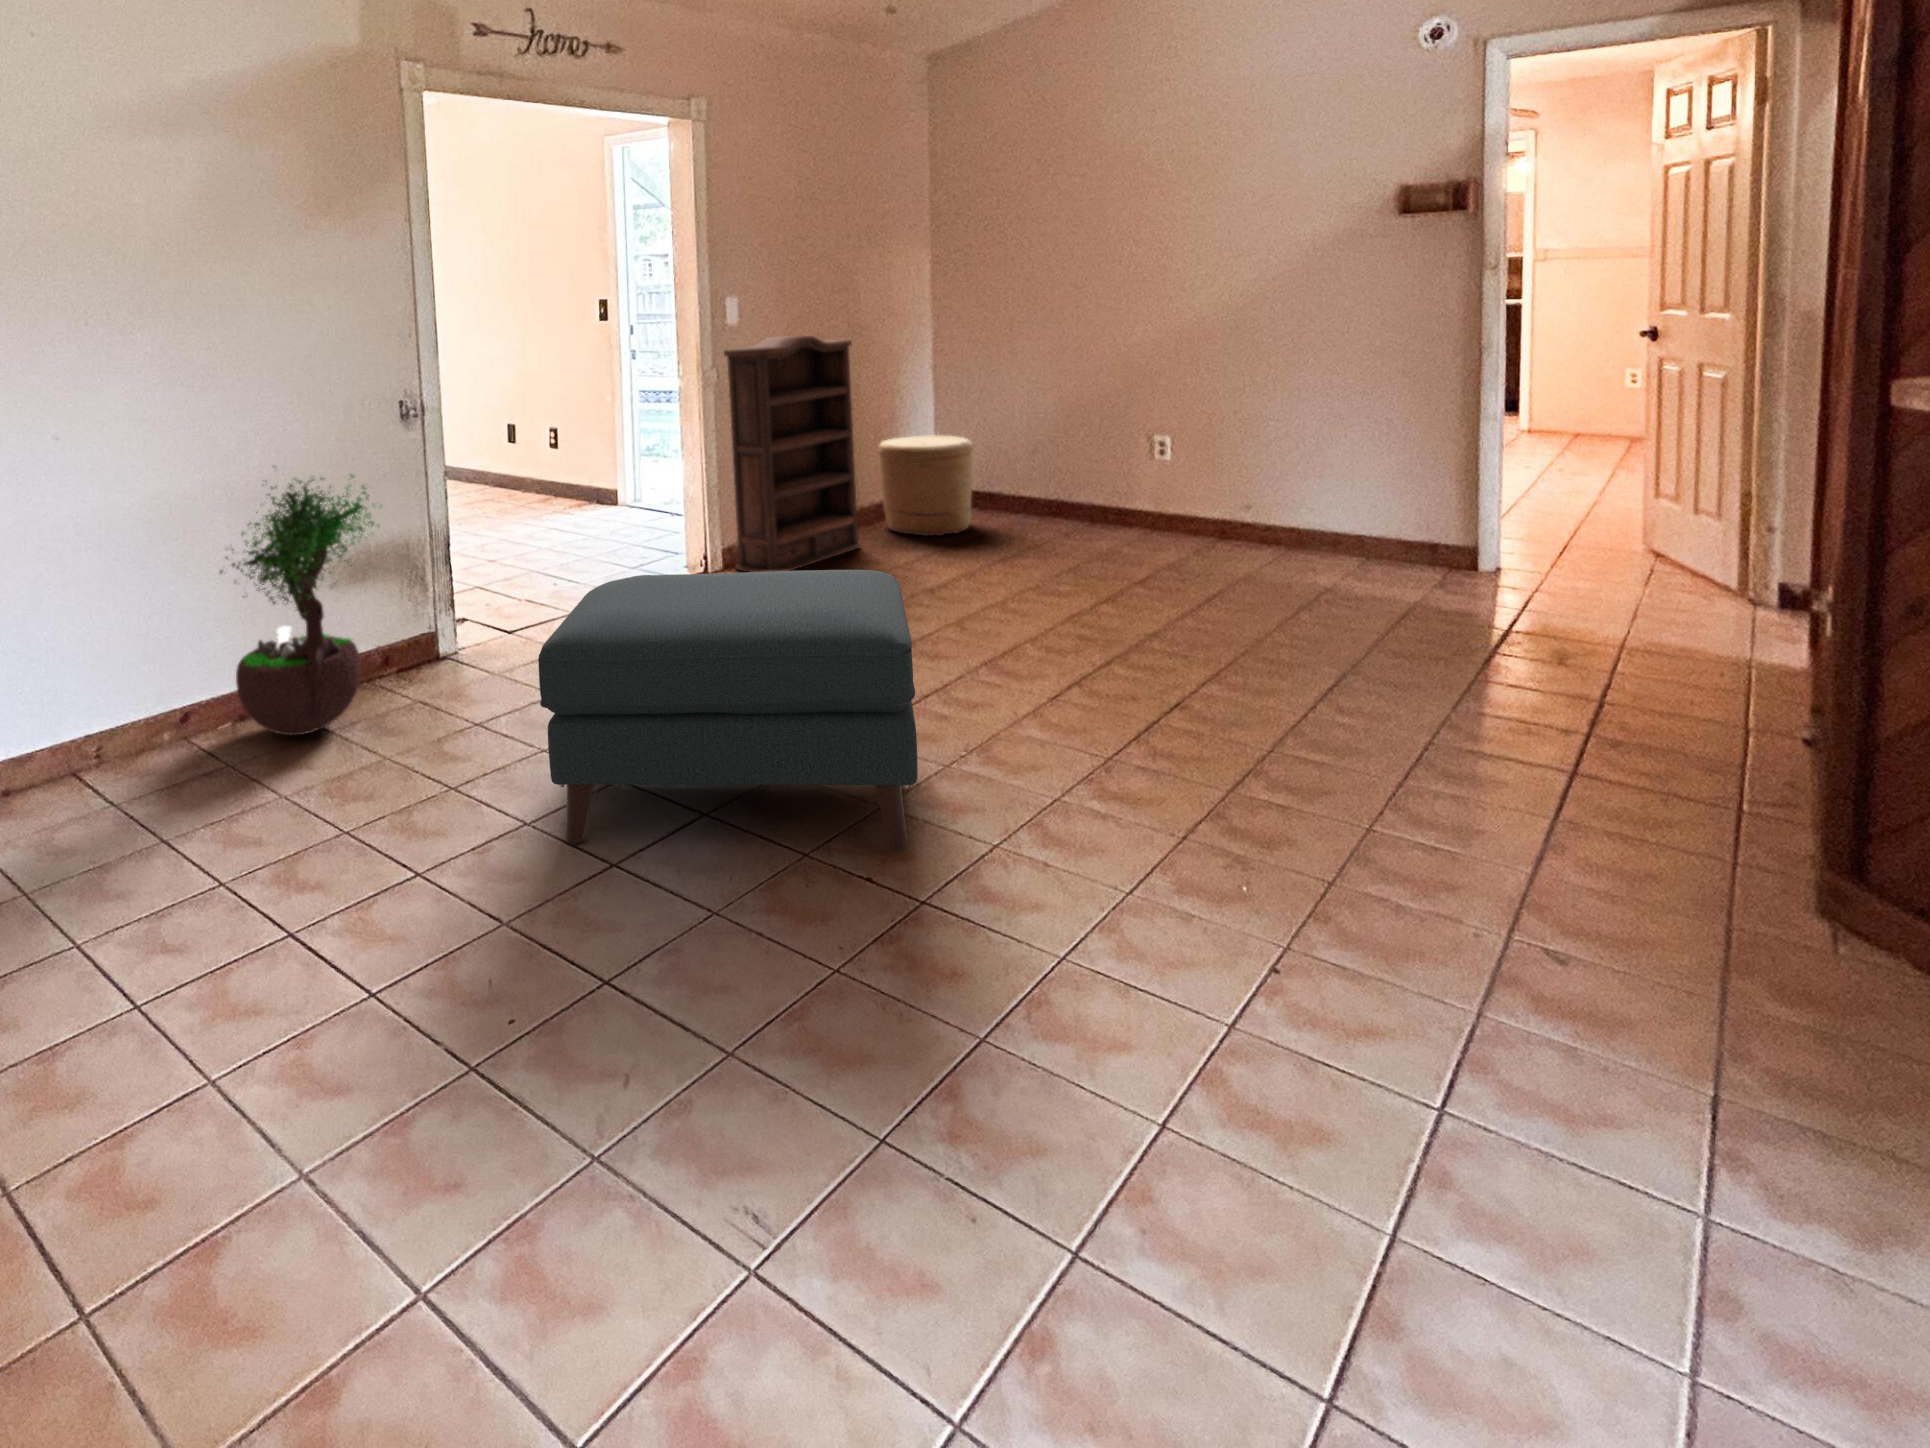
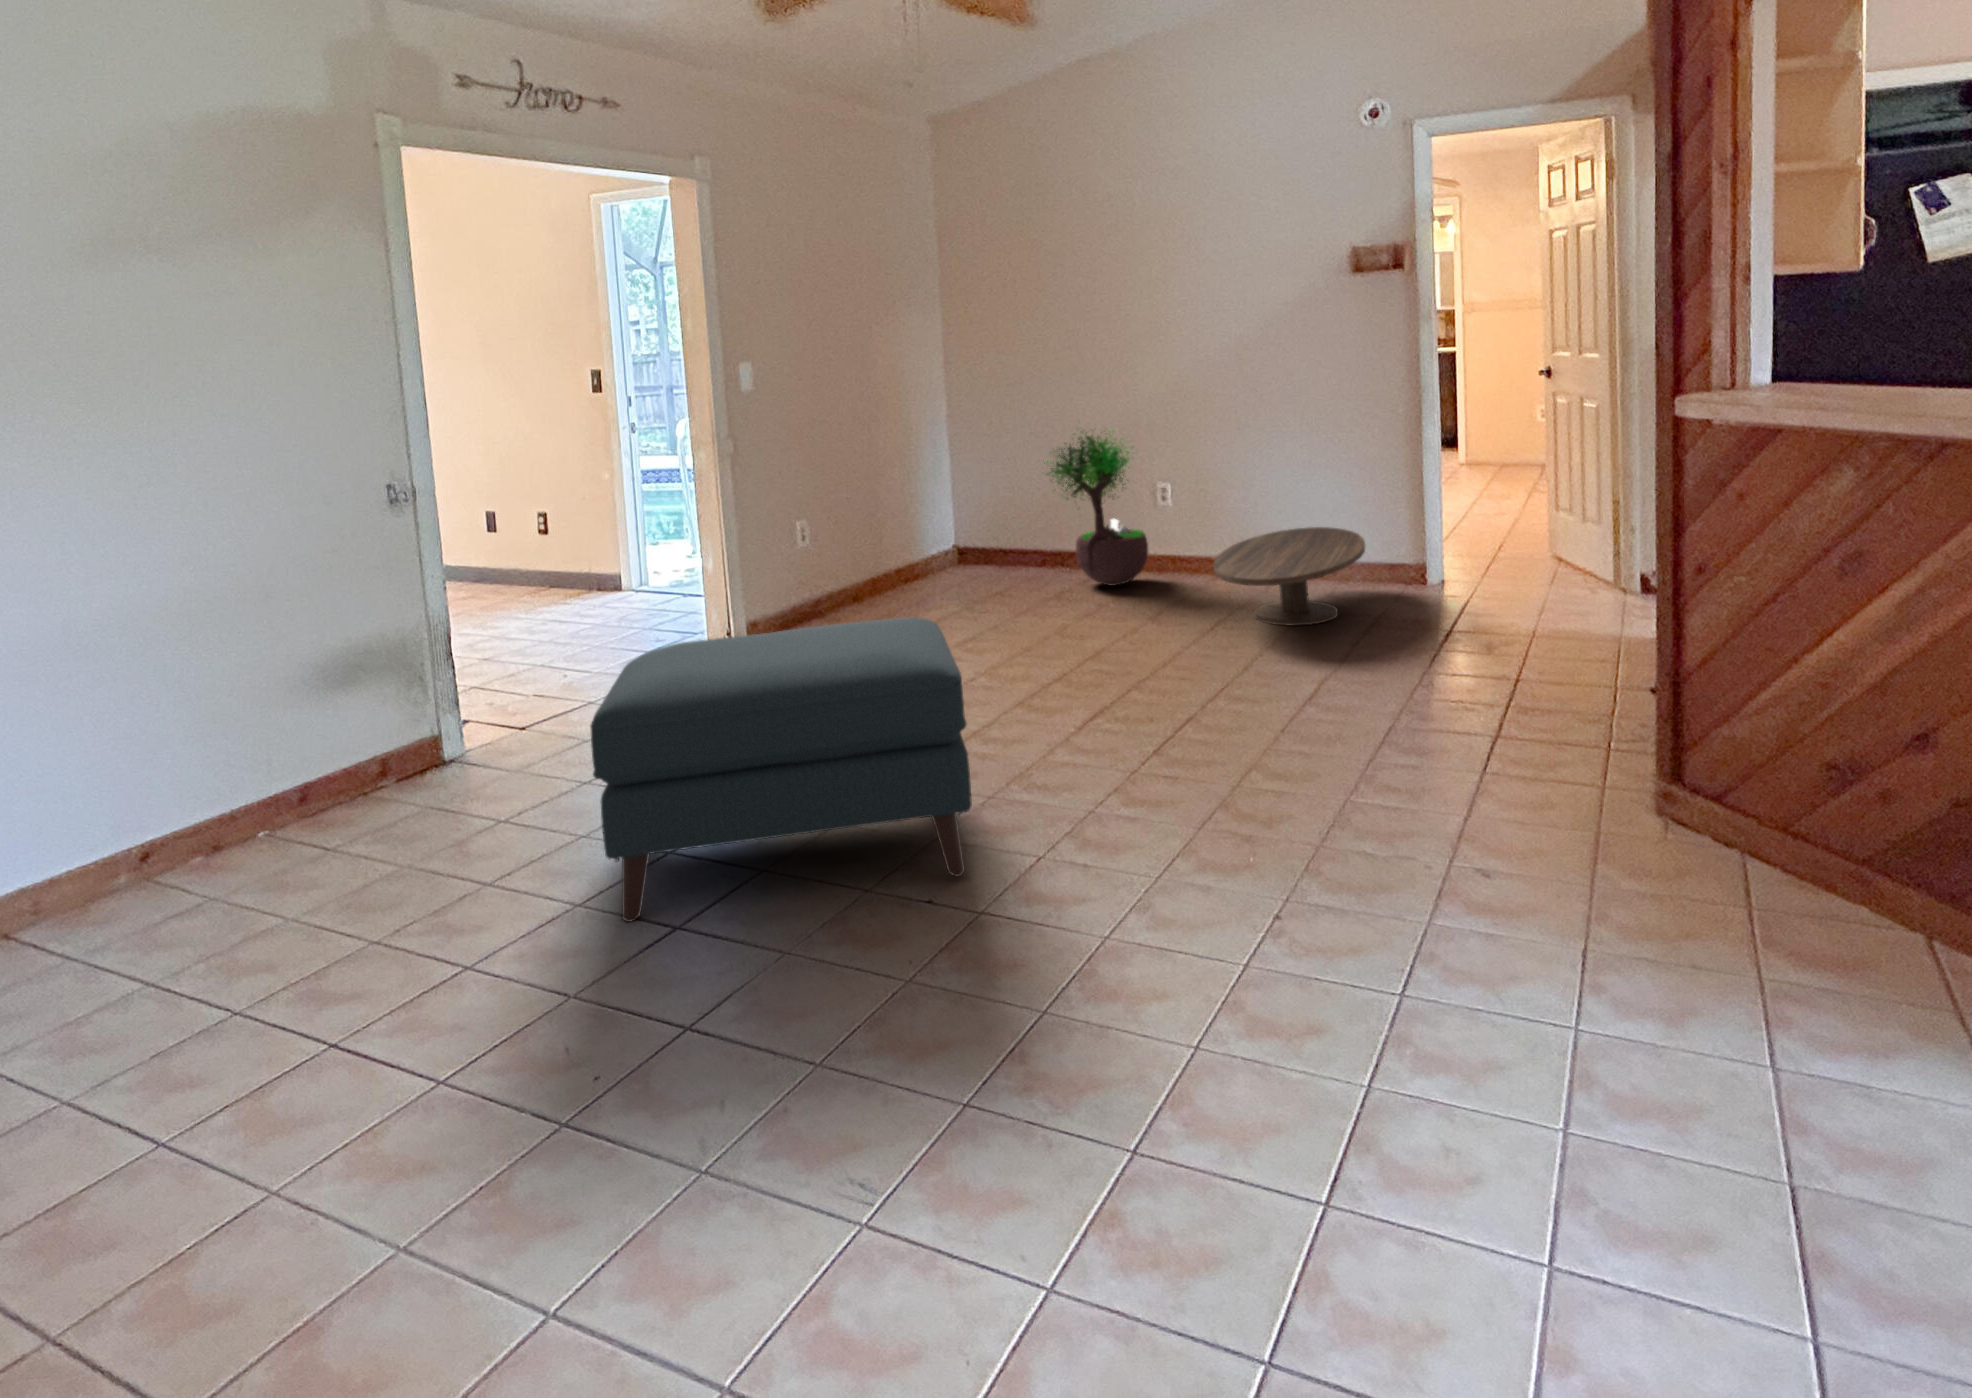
bookshelf: present [724,336,861,572] -> none [736,396,883,648]
woven basket: present [878,436,973,536] -> none [894,493,989,596]
potted tree: present [220,475,379,735] -> present [1045,431,1148,585]
coffee table: none [1212,496,1396,603] -> present [1214,527,1365,626]

